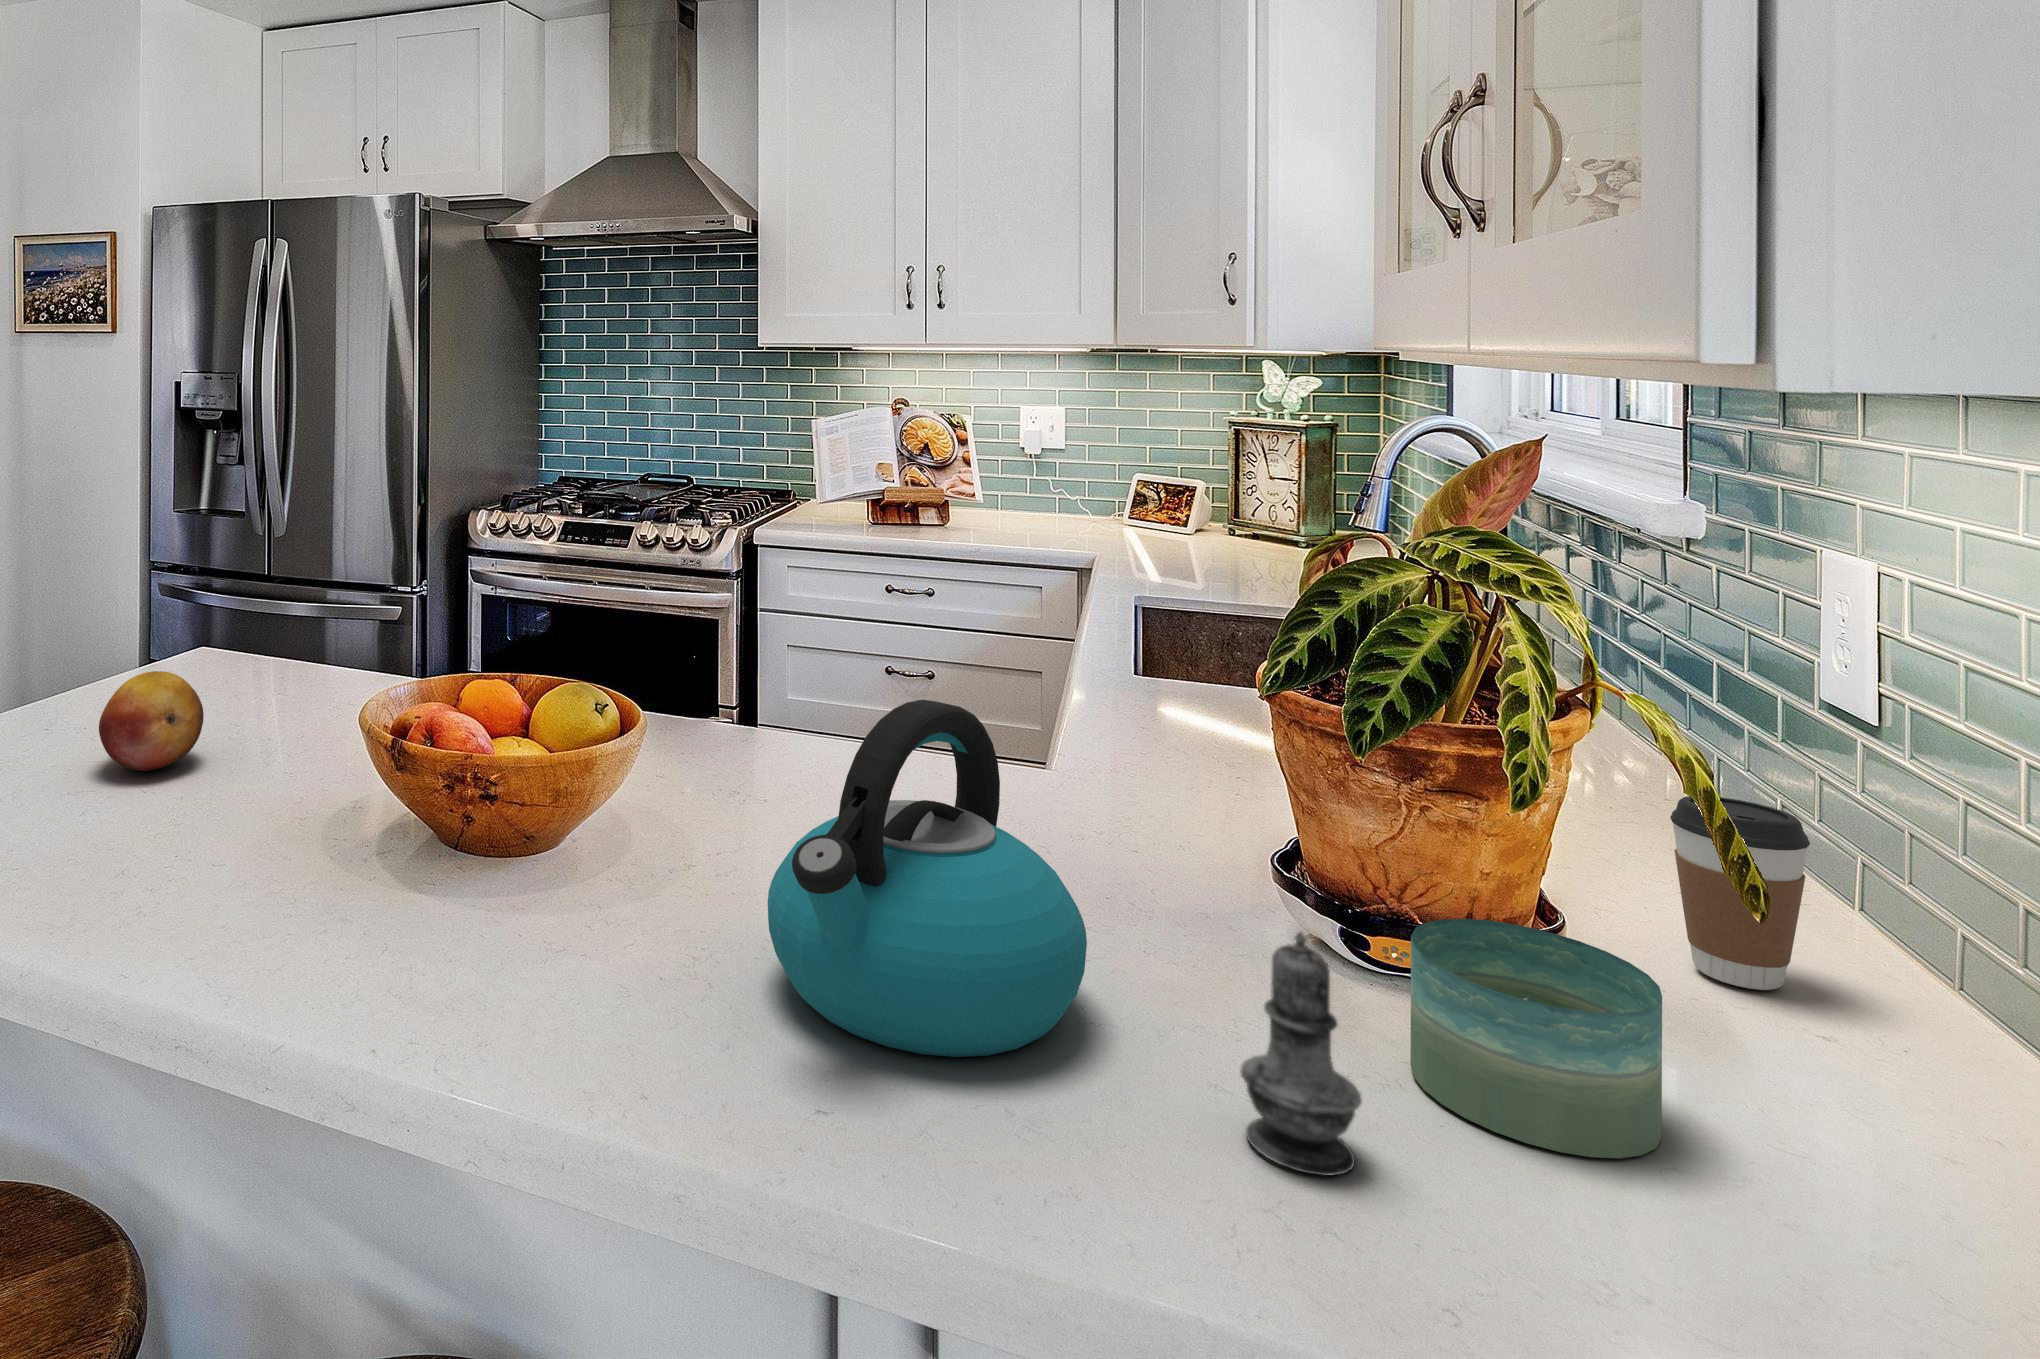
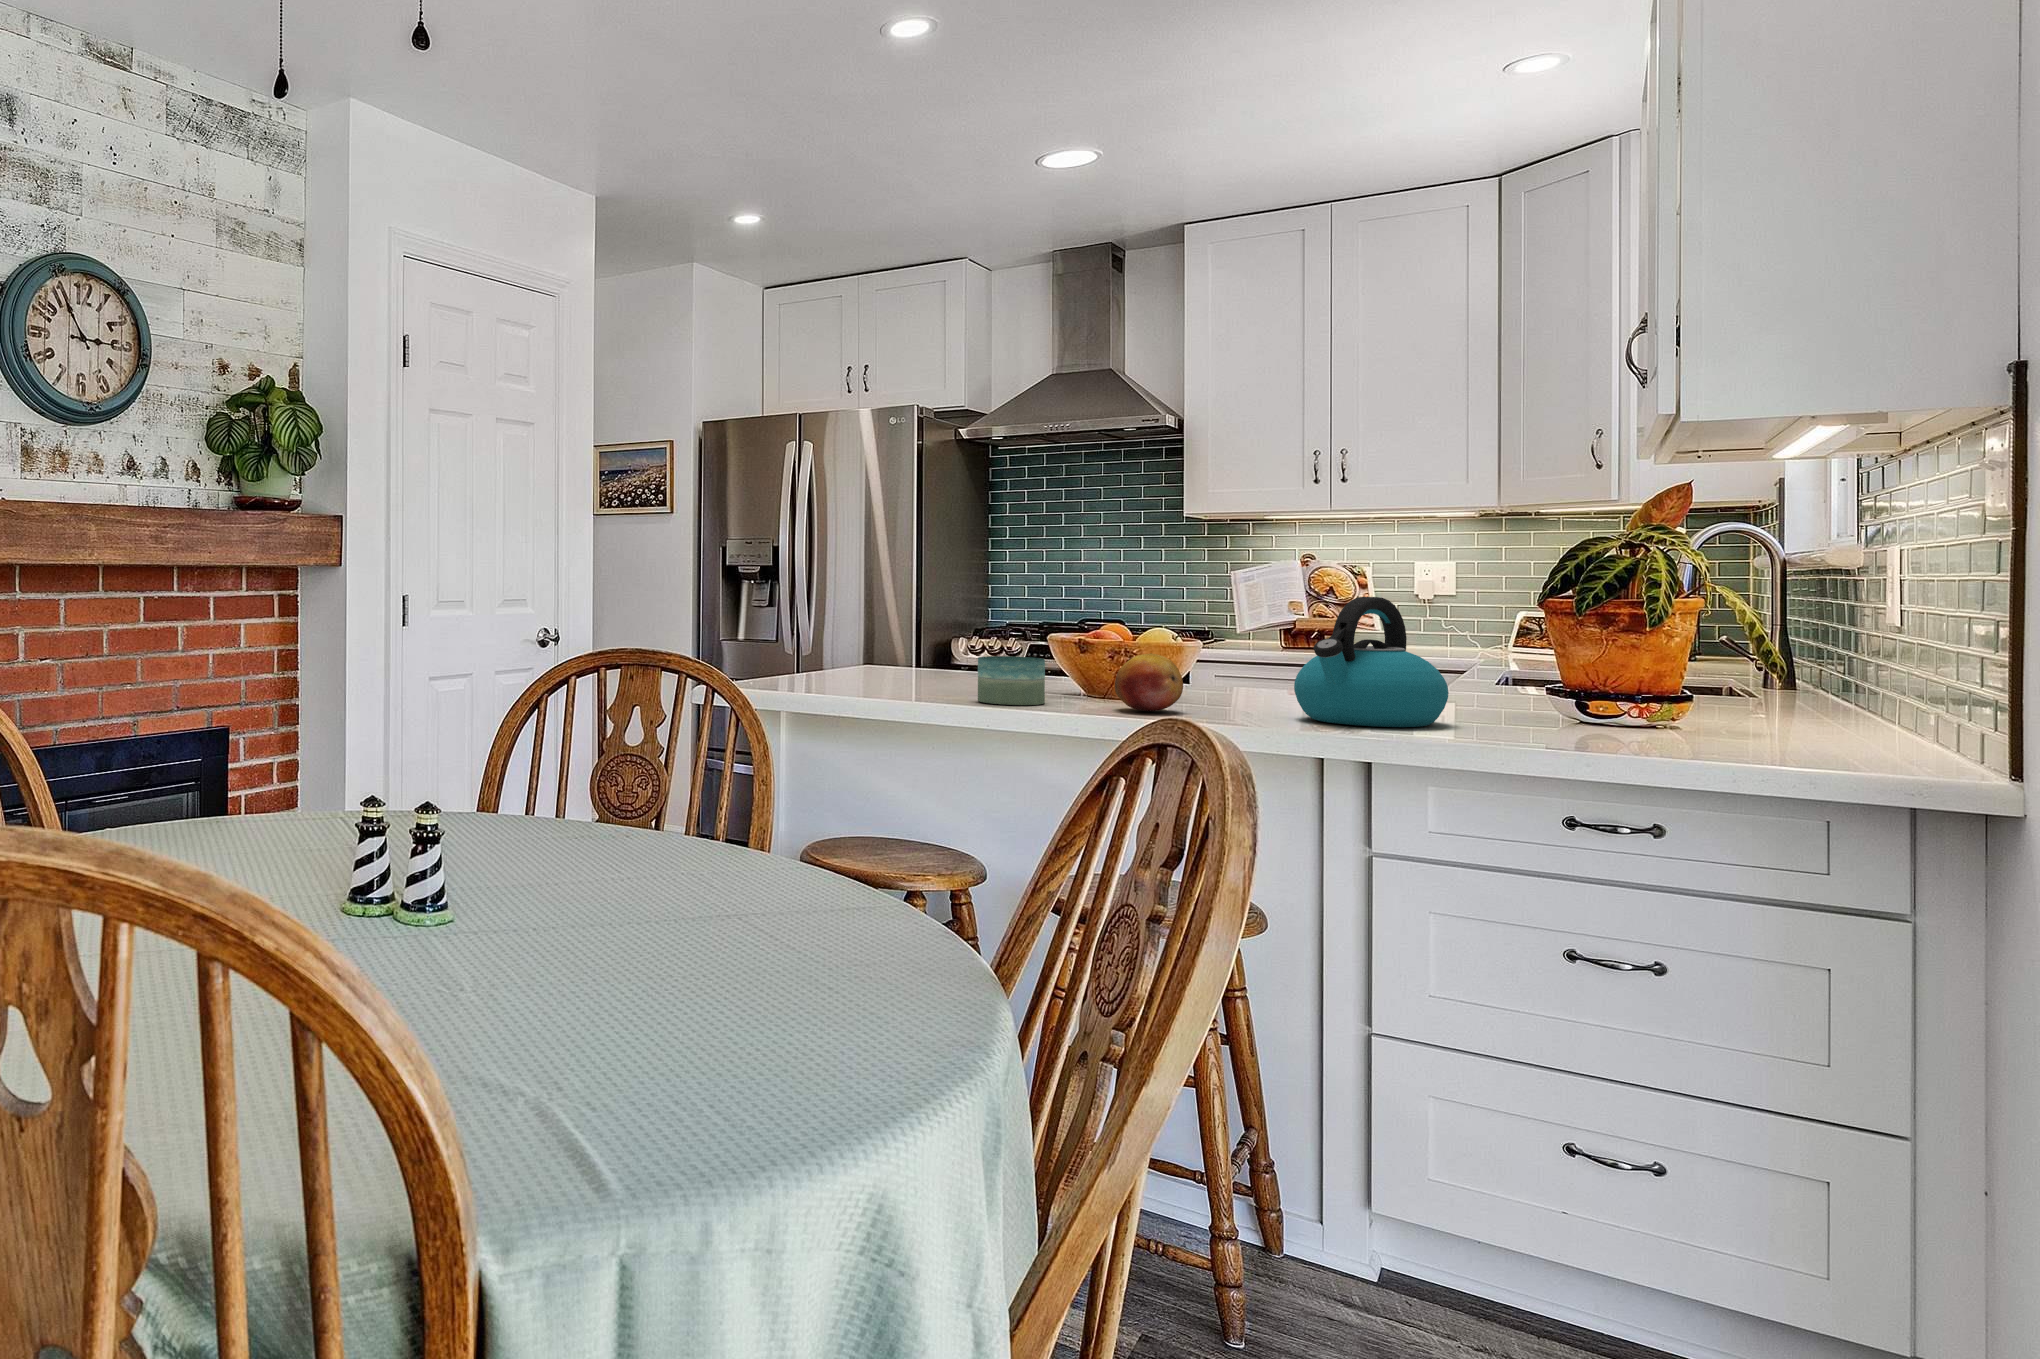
fruit: present [99,671,204,771] -> present [1115,653,1183,711]
coffee cup: present [1670,796,1810,990] -> none [1756,649,1821,729]
candle: present [1410,919,1662,1158] -> present [978,656,1045,705]
salt shaker: present [1240,933,1362,1176] -> none [1513,654,1563,739]

